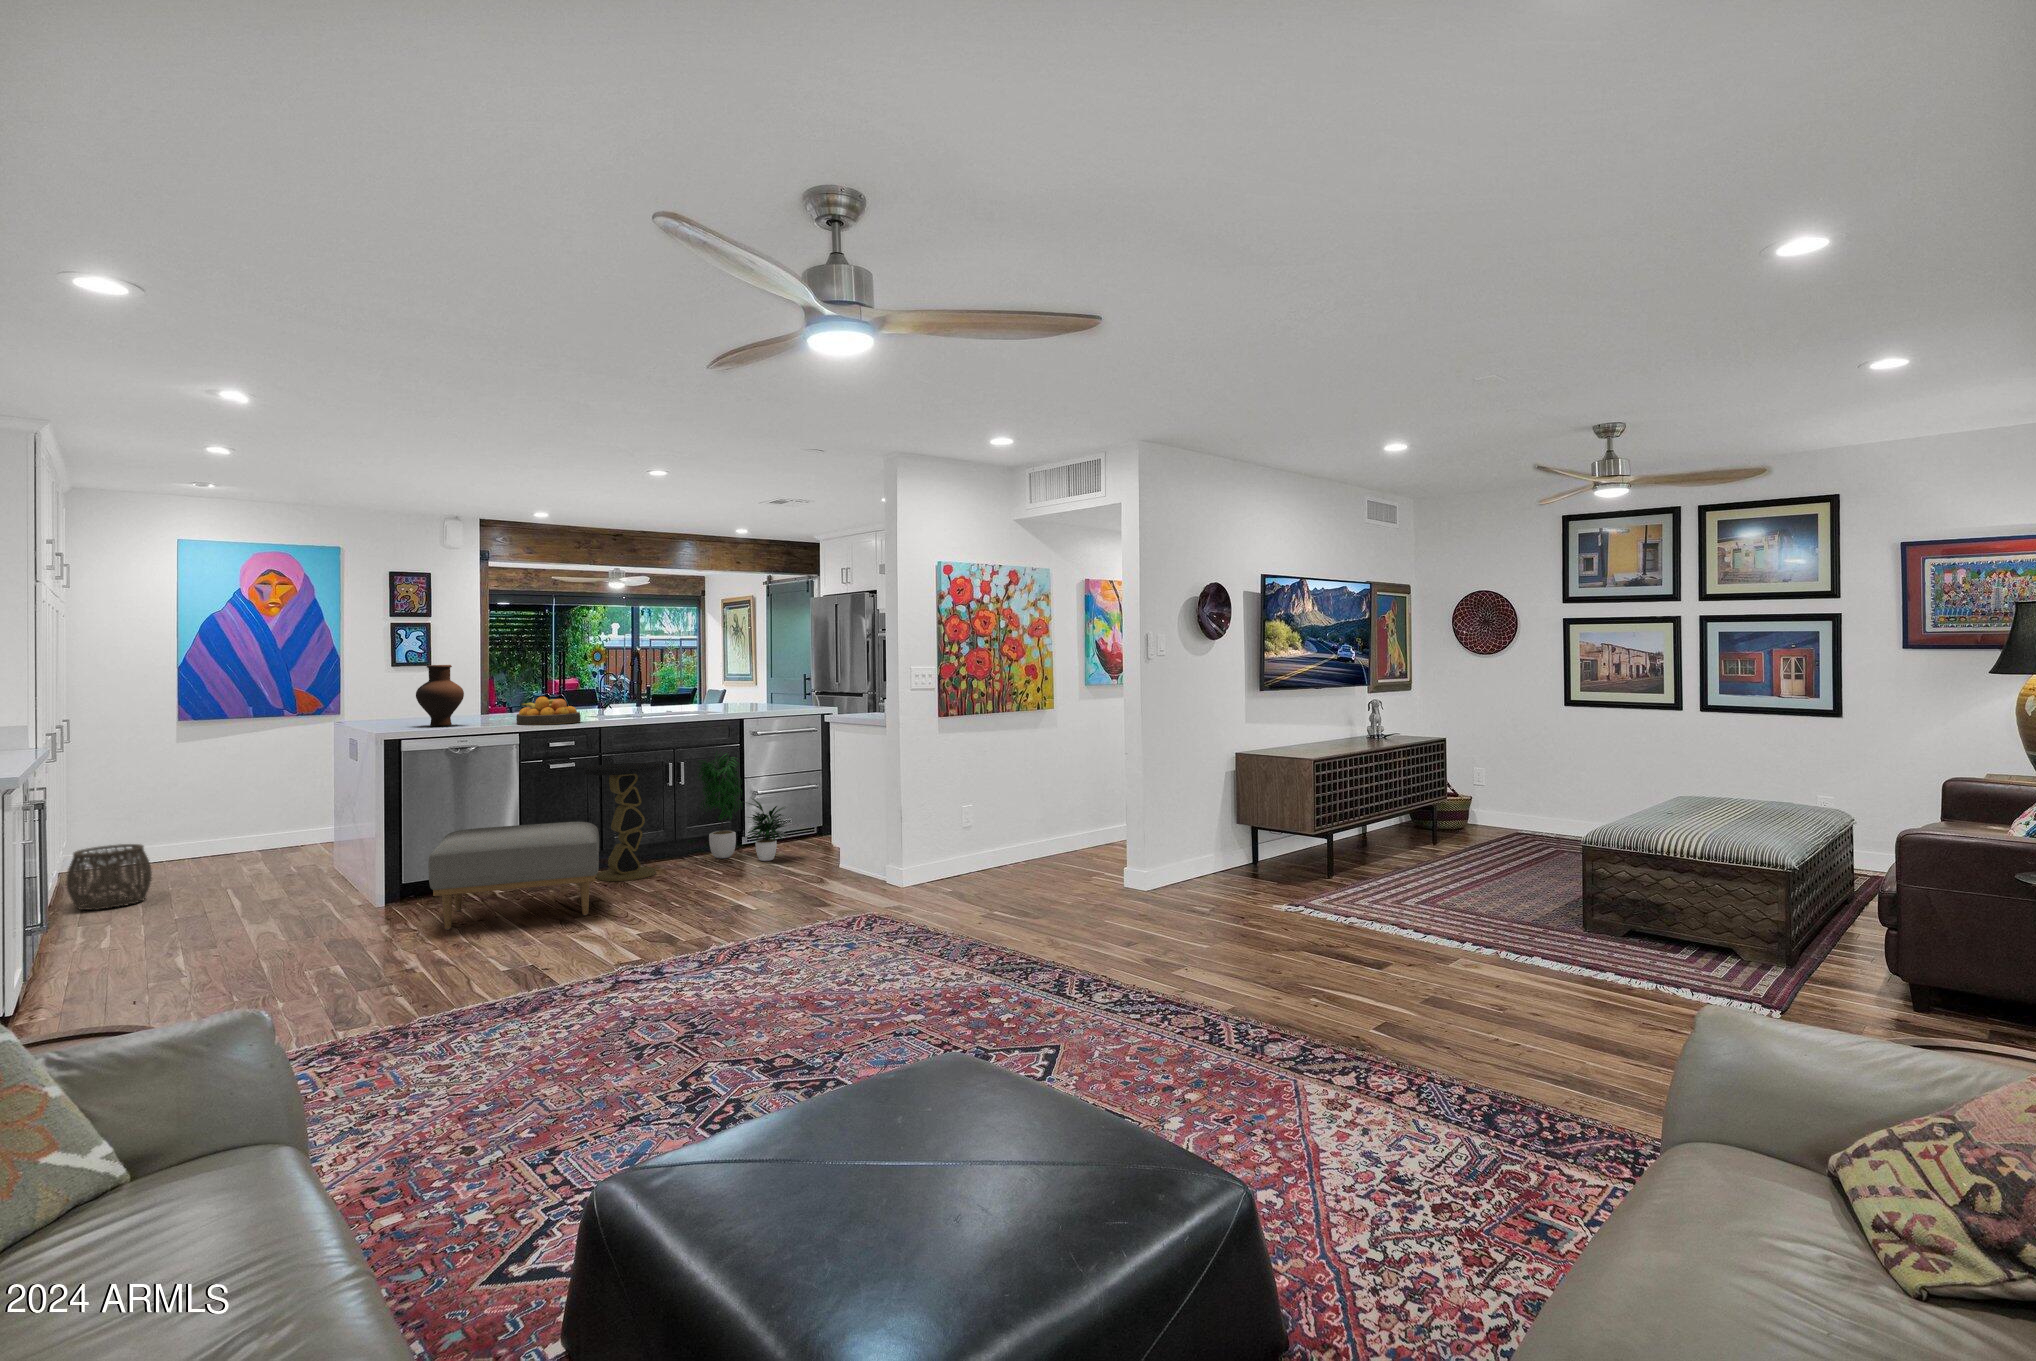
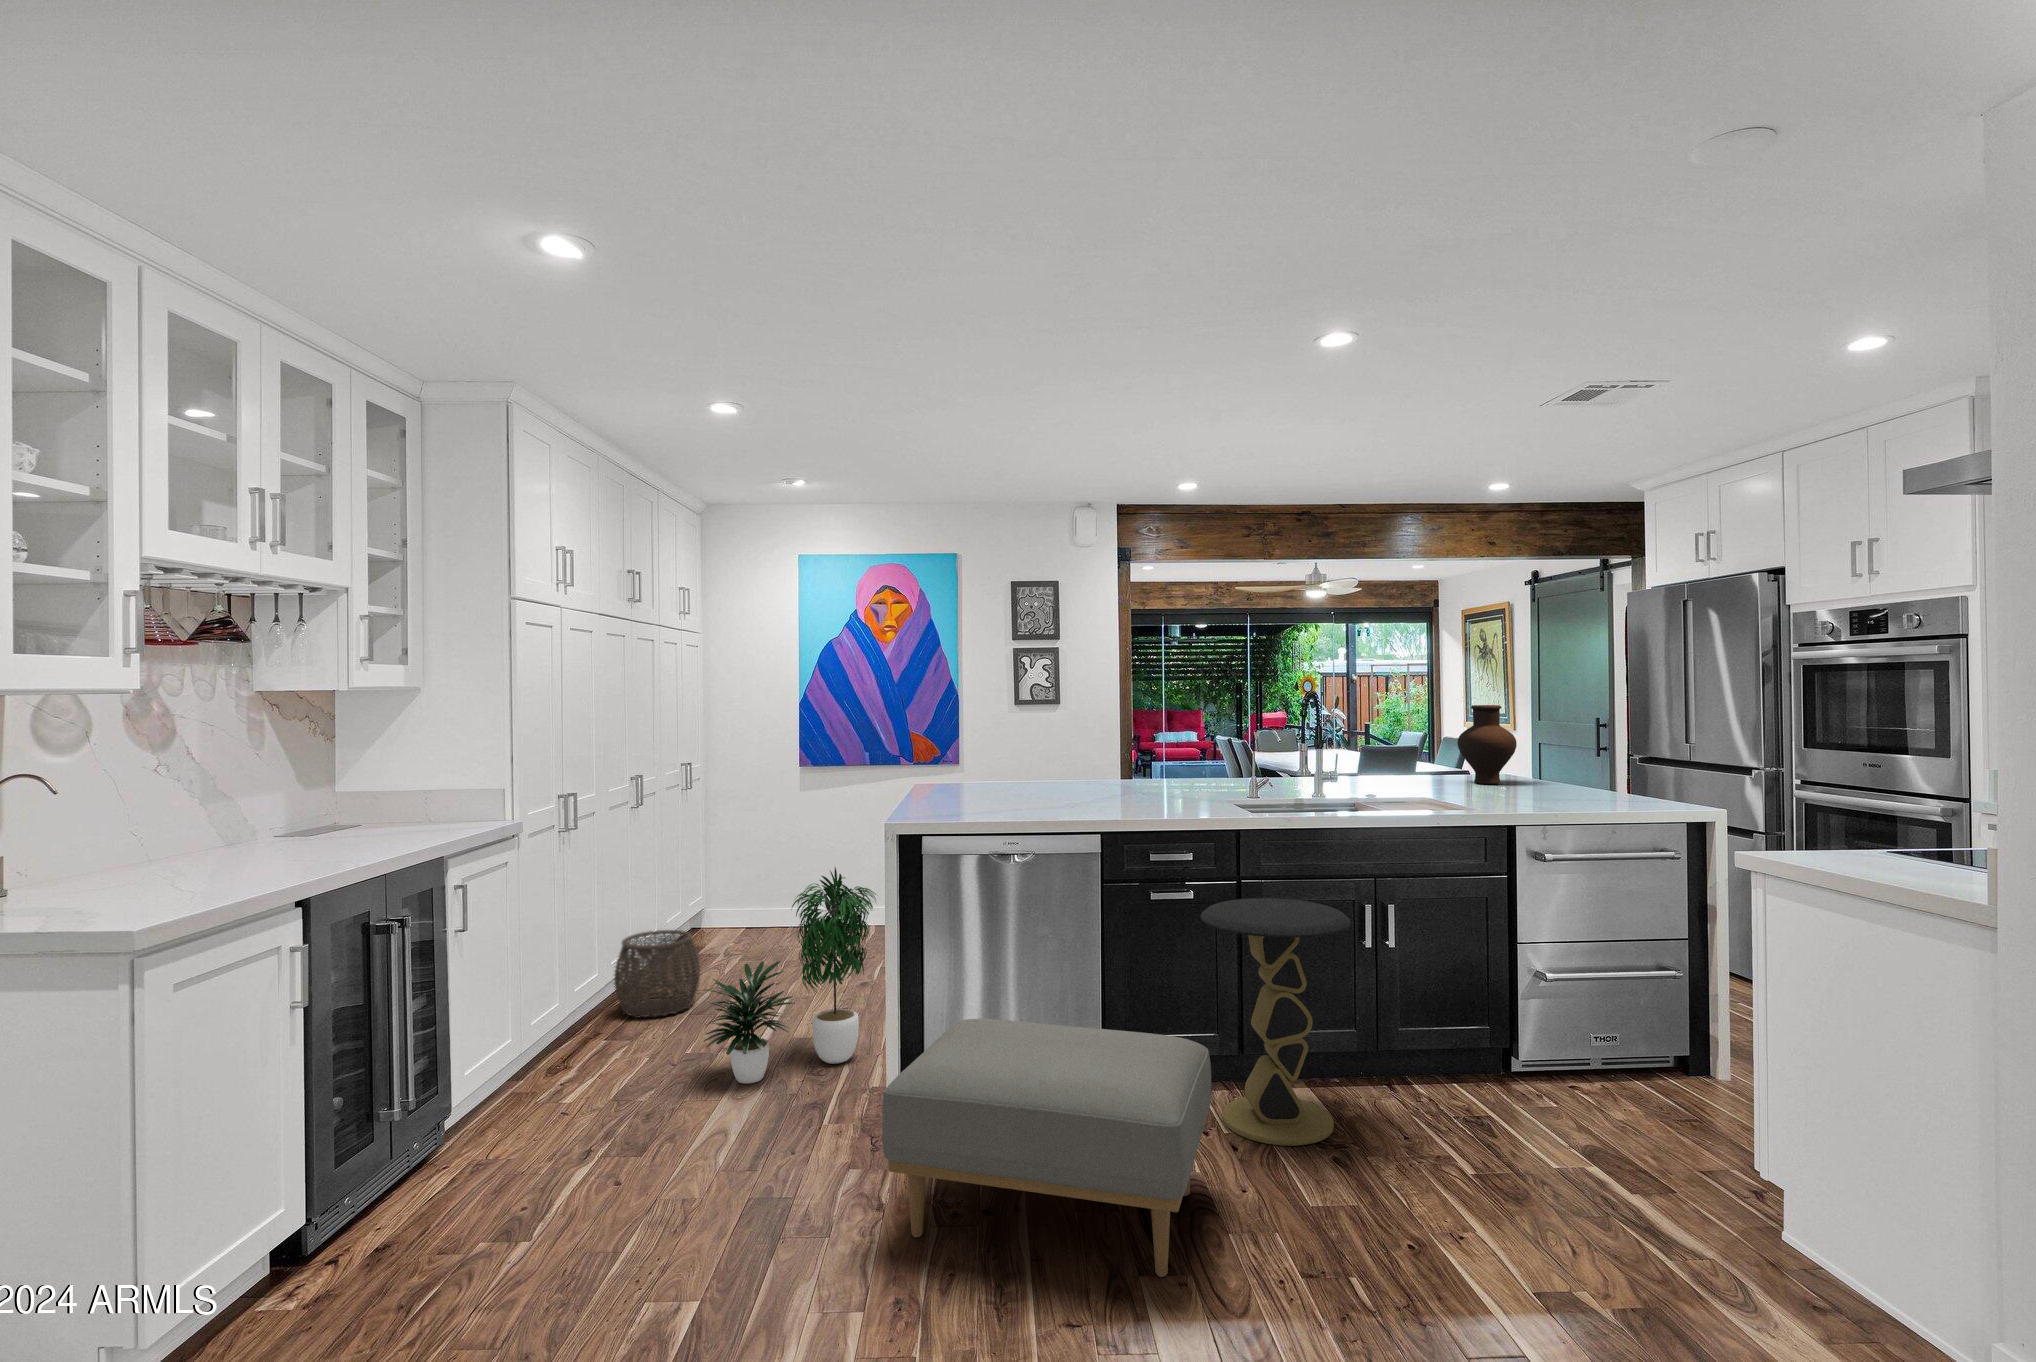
vase: present [416,665,464,726] -> present [1457,705,1517,784]
fruit bowl: present [516,697,581,725] -> none [1104,767,1206,820]
potted plant: present [697,752,787,861] -> present [704,867,876,1084]

